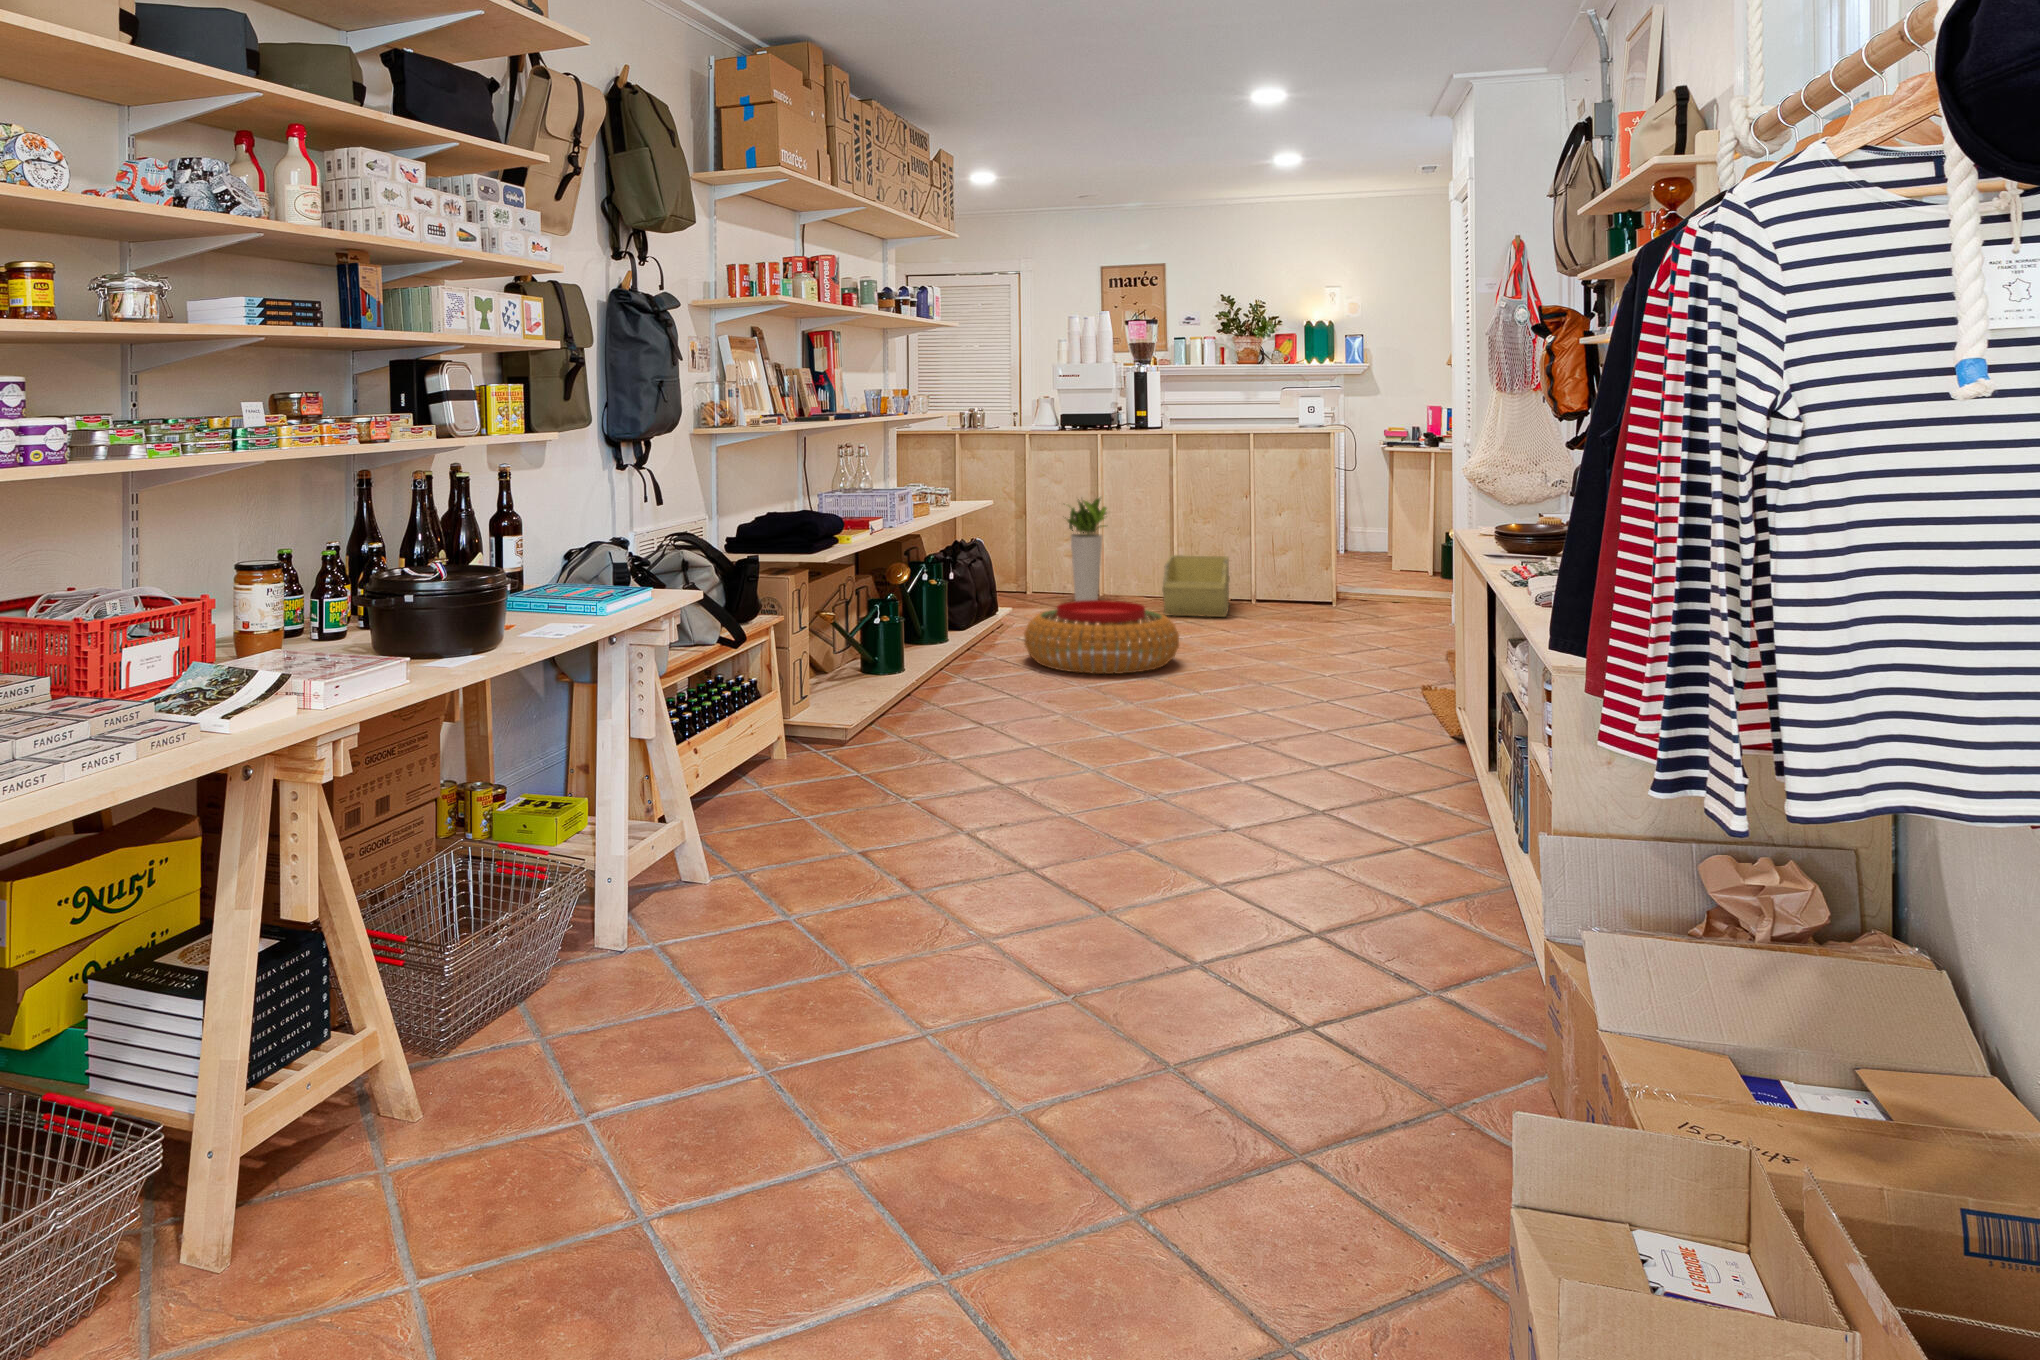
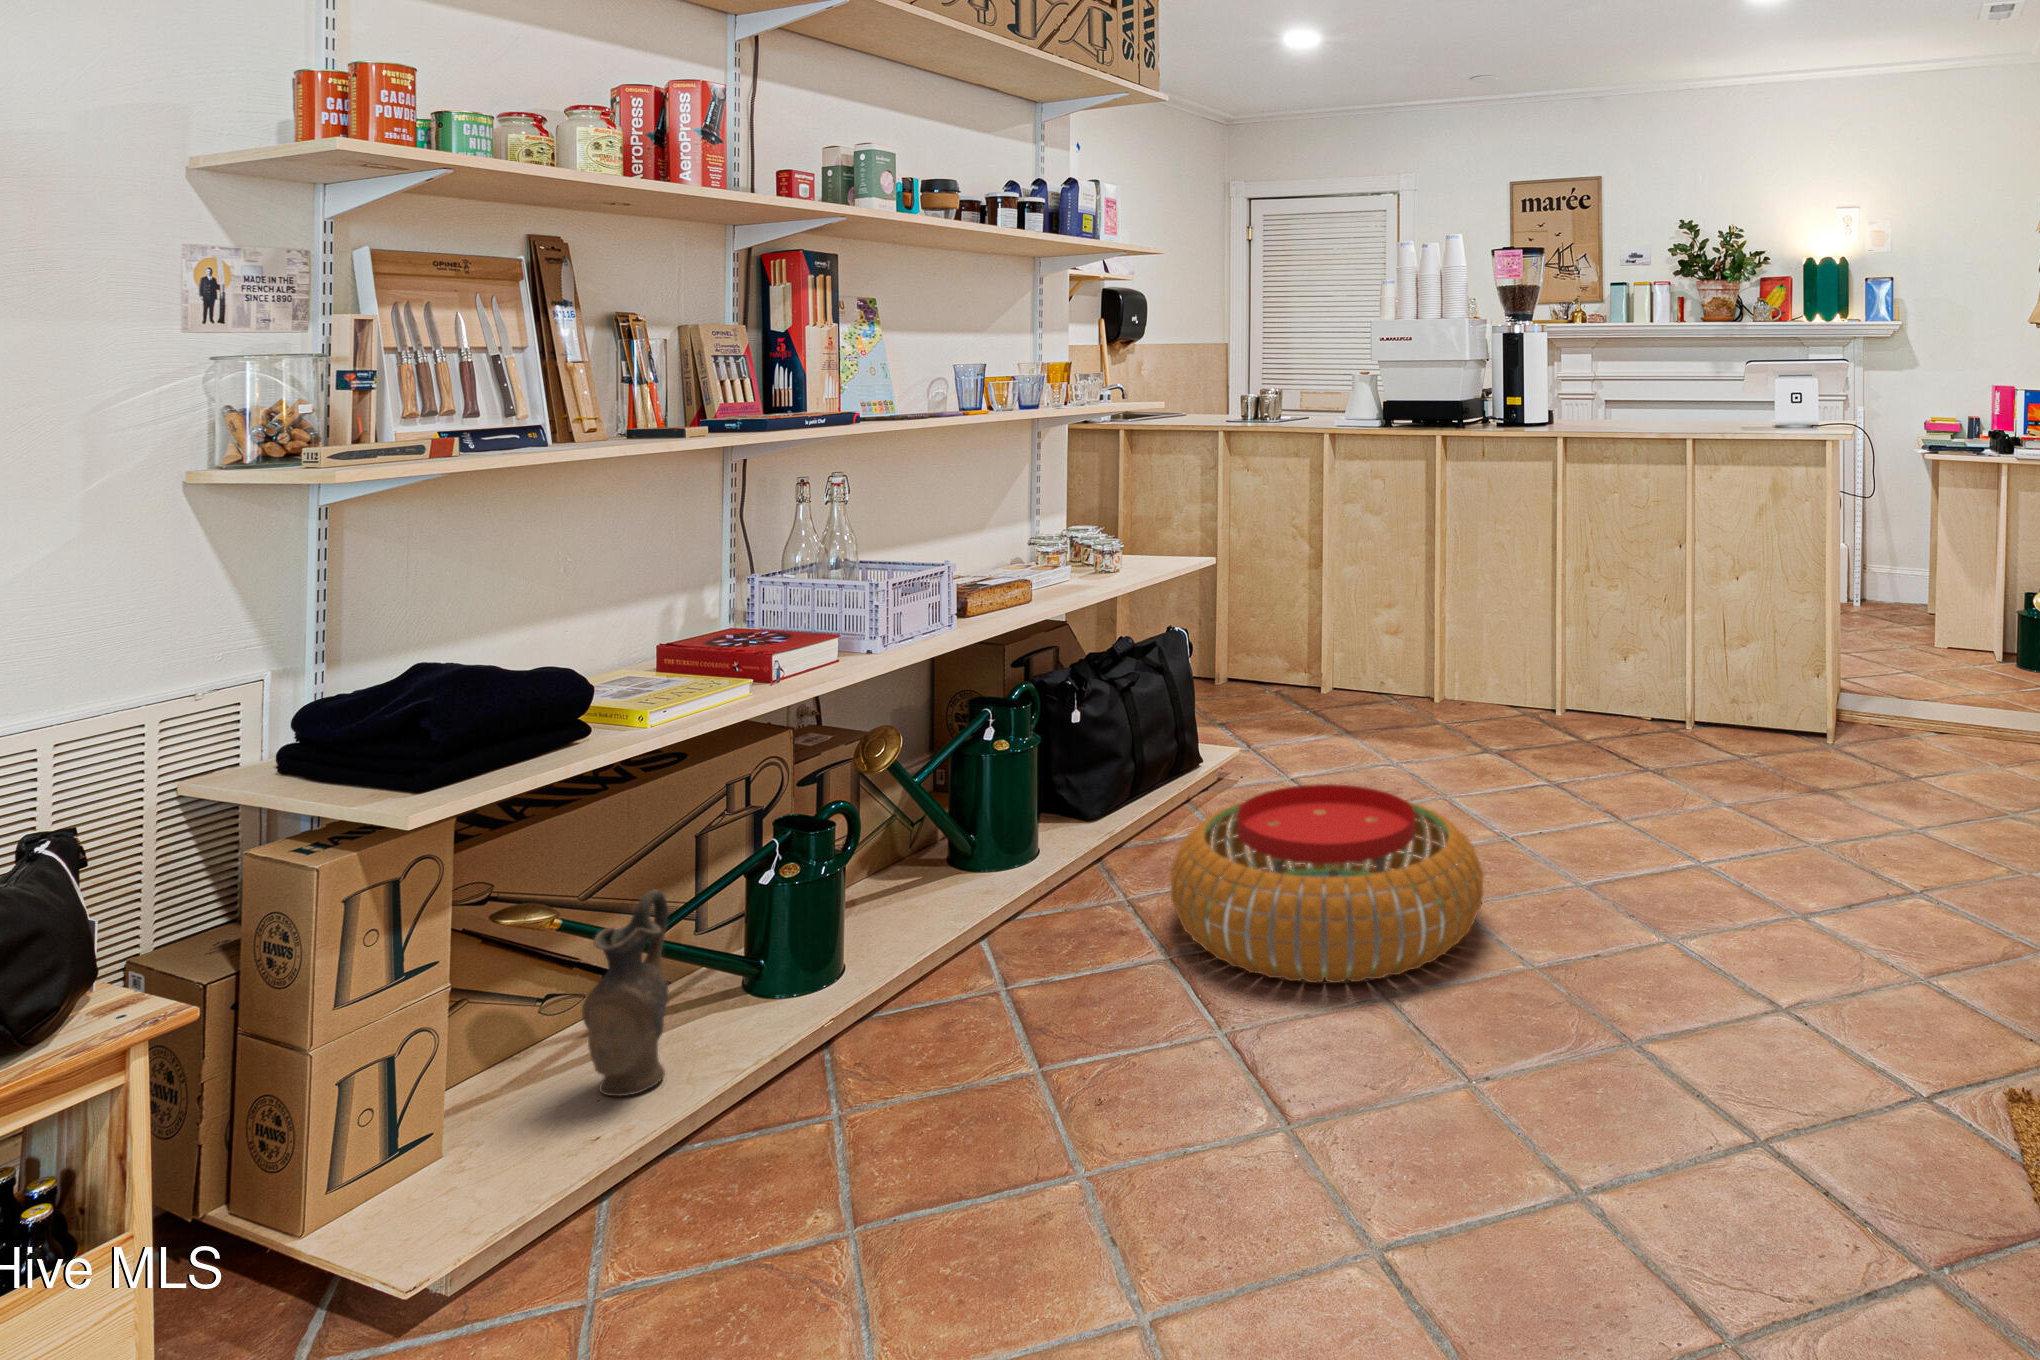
planter: present [1067,498,1107,601] -> none [1368,537,1457,720]
storage bin: present [1162,555,1230,617] -> none [1520,640,1653,769]
ceramic pitcher: none [839,612,871,692] -> present [582,889,668,1096]

